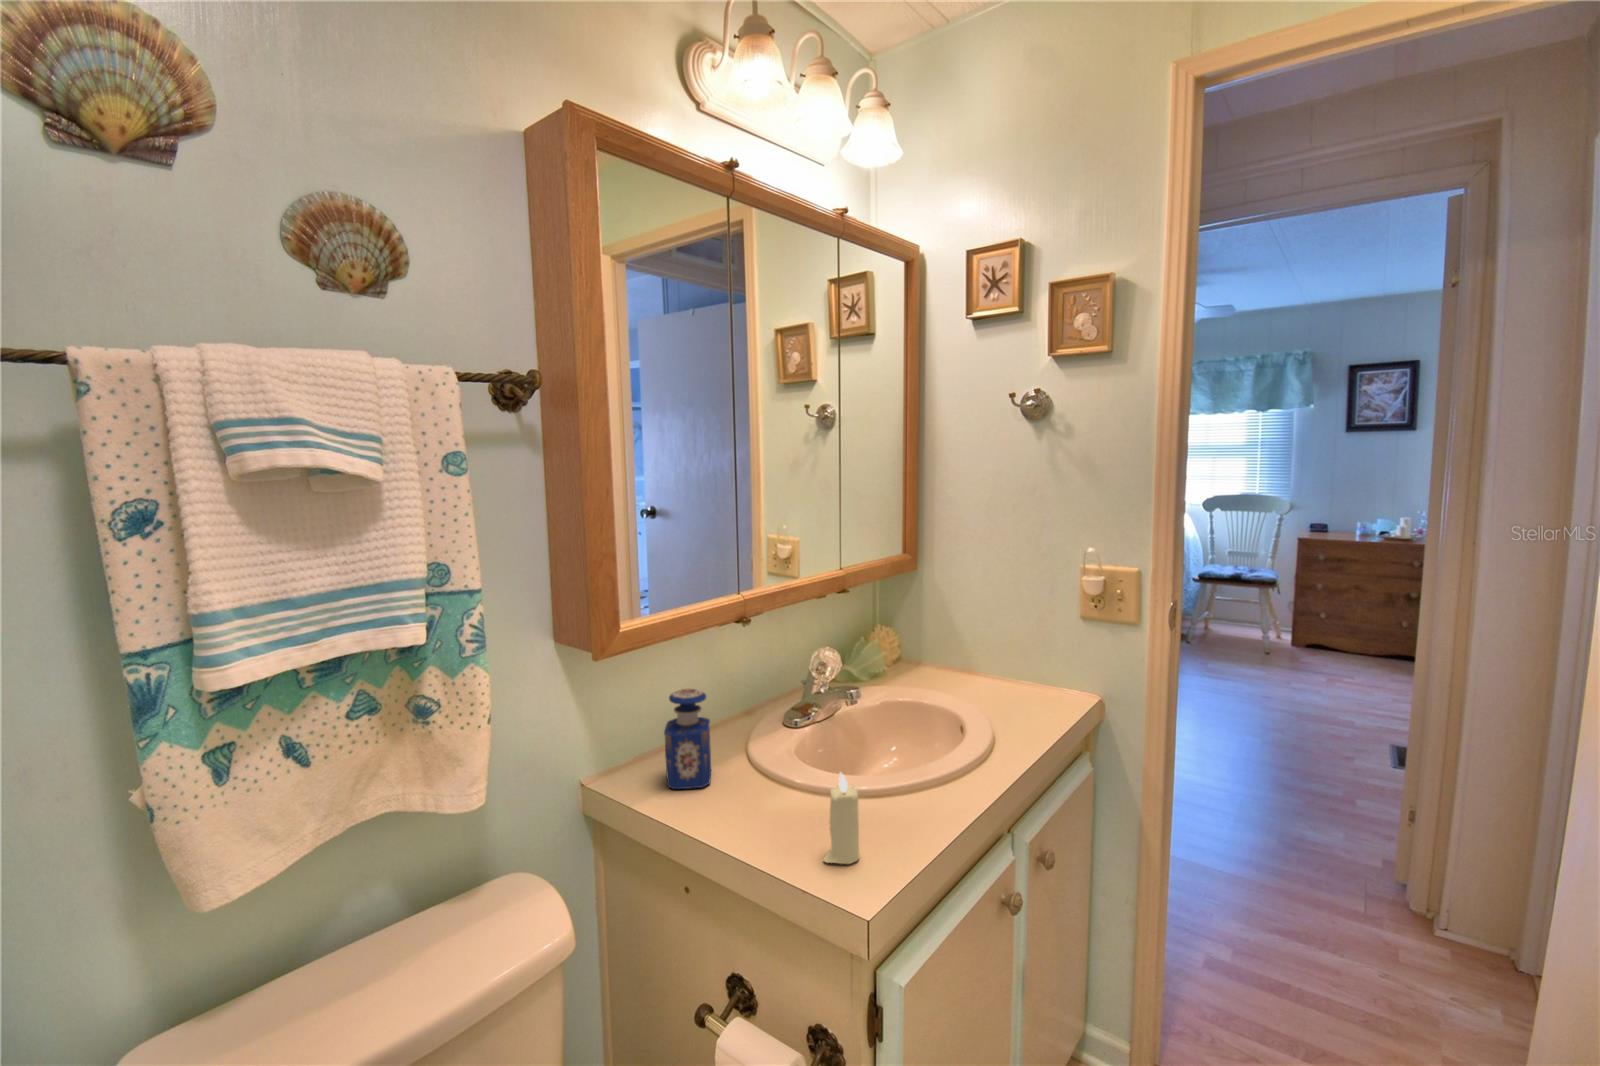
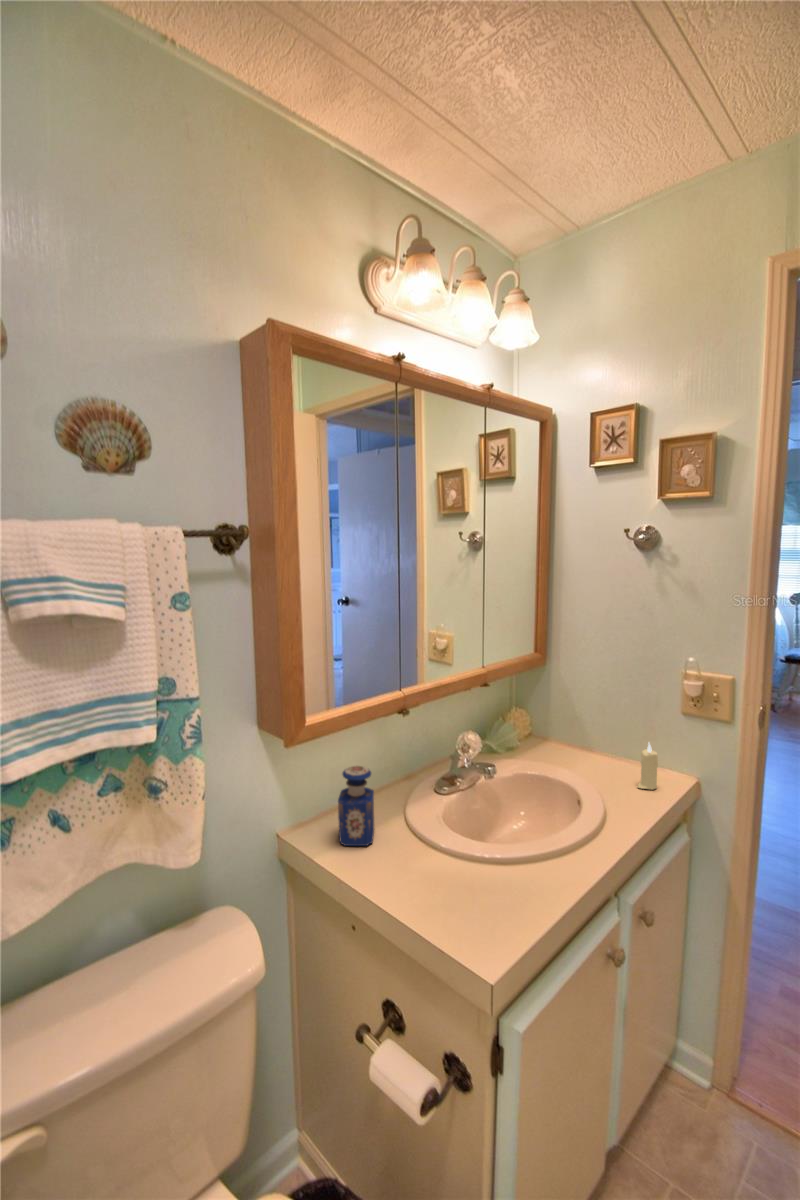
candle: present [823,772,859,864] -> present [638,743,658,790]

